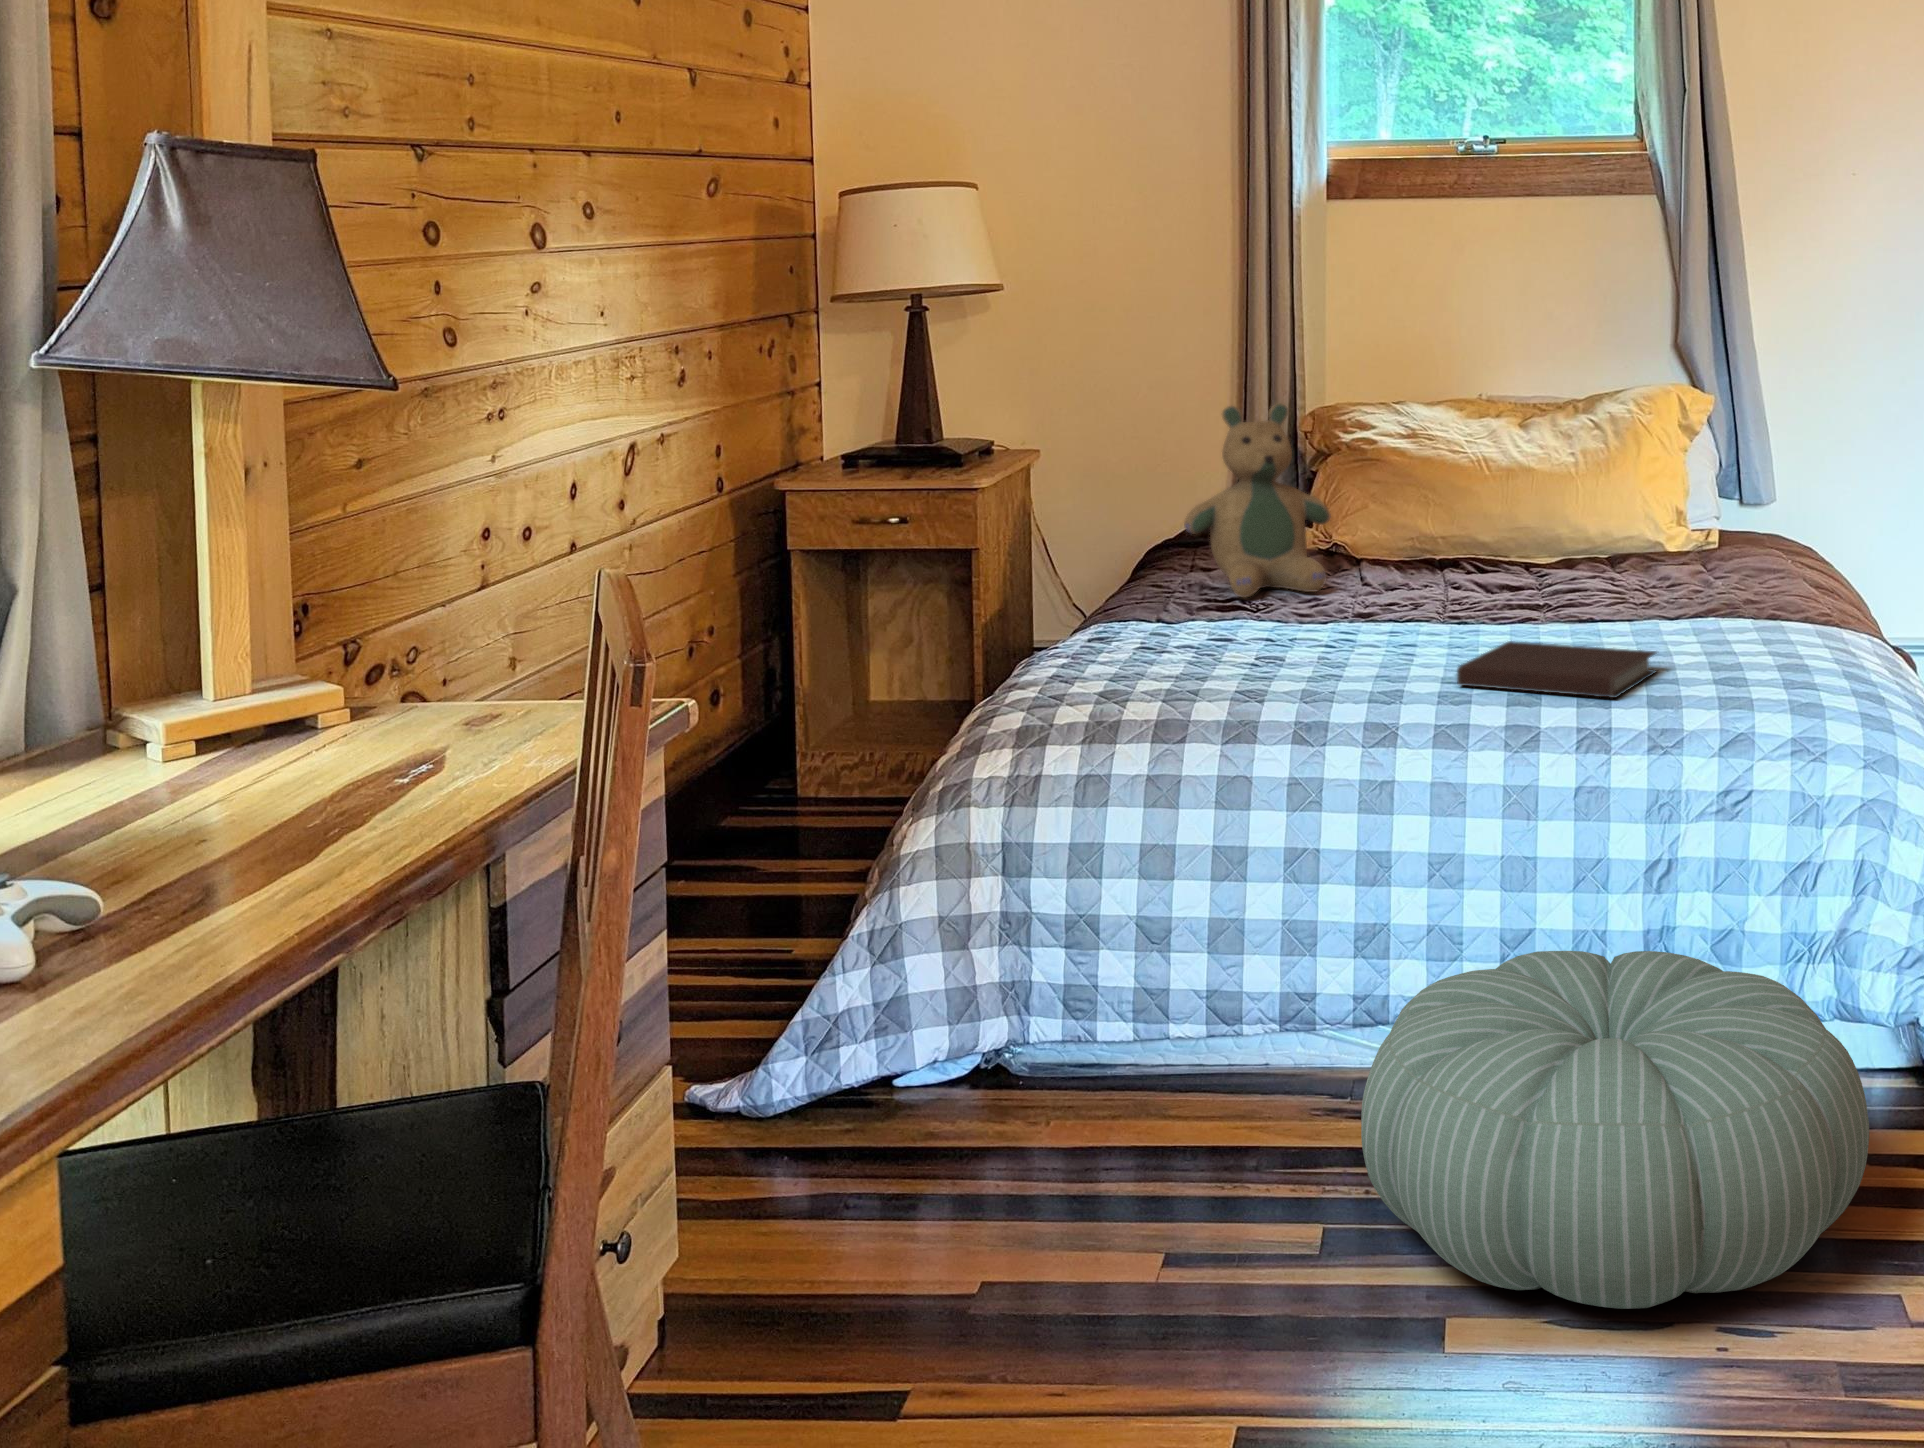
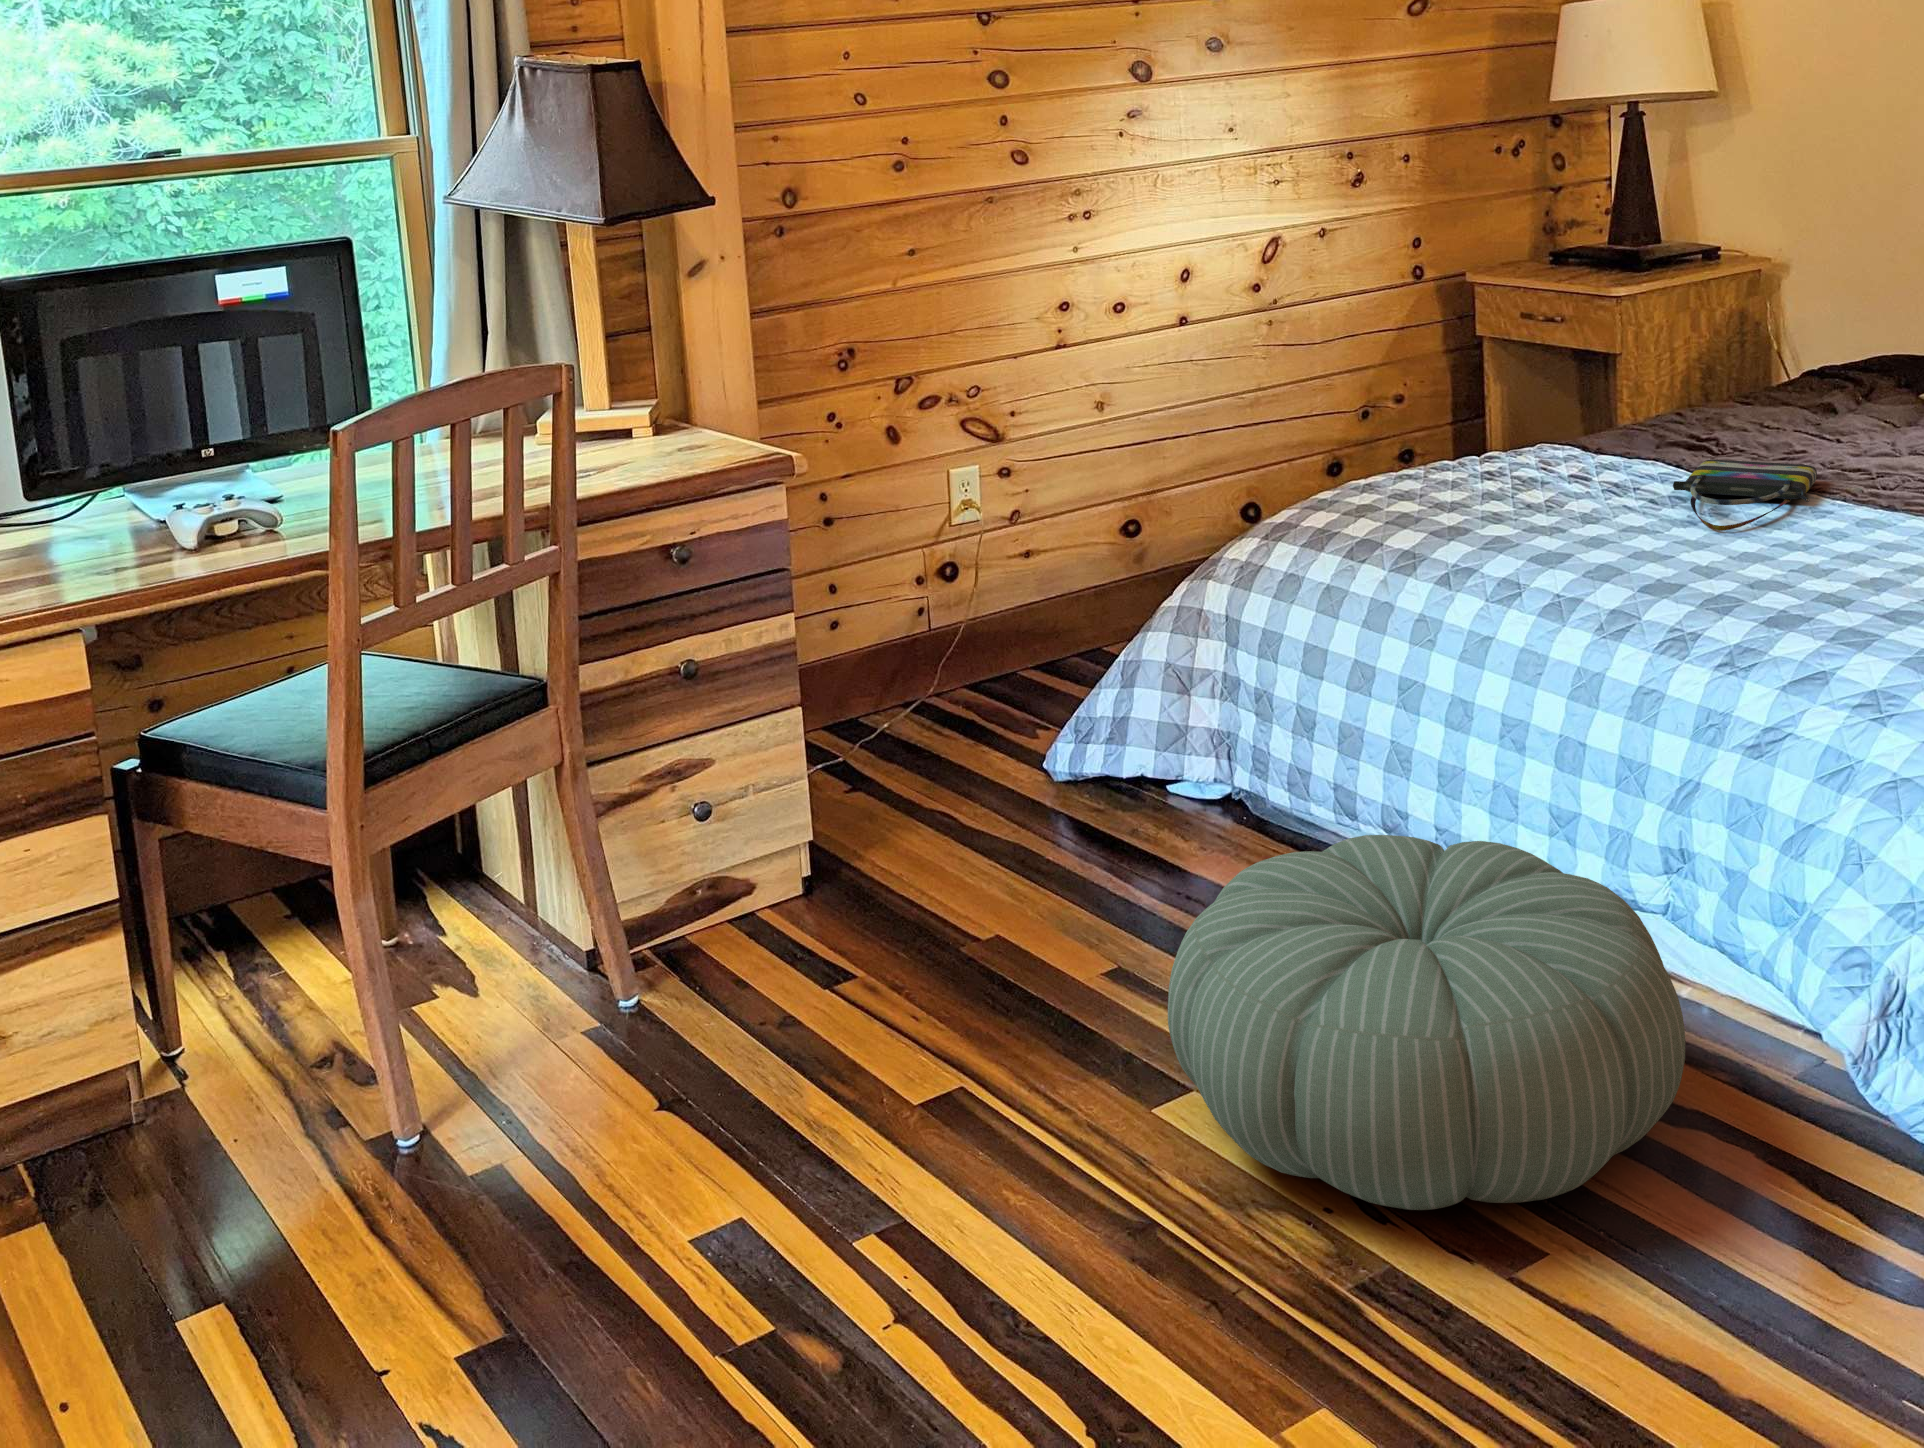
teddy bear: present [1184,403,1331,597] -> none [1706,240,1874,447]
tote bag: none [1297,597,1437,653] -> present [1673,460,1817,531]
notebook: present [1457,641,1656,698] -> none [1643,536,1879,618]

